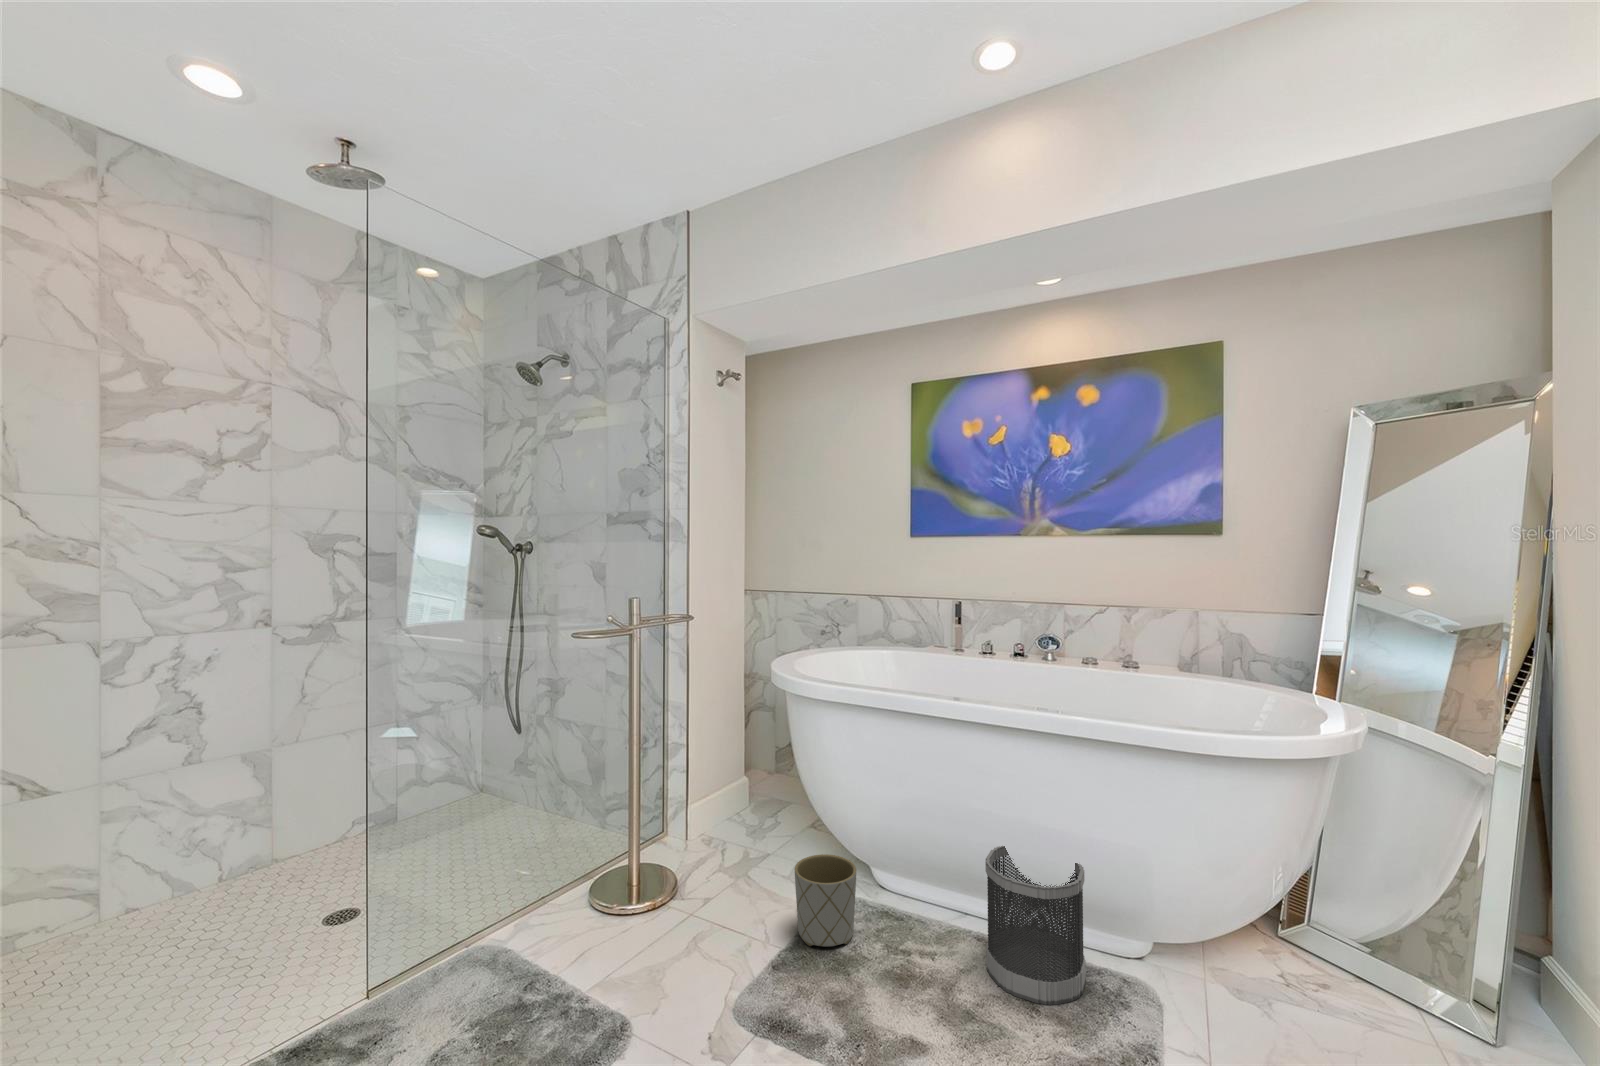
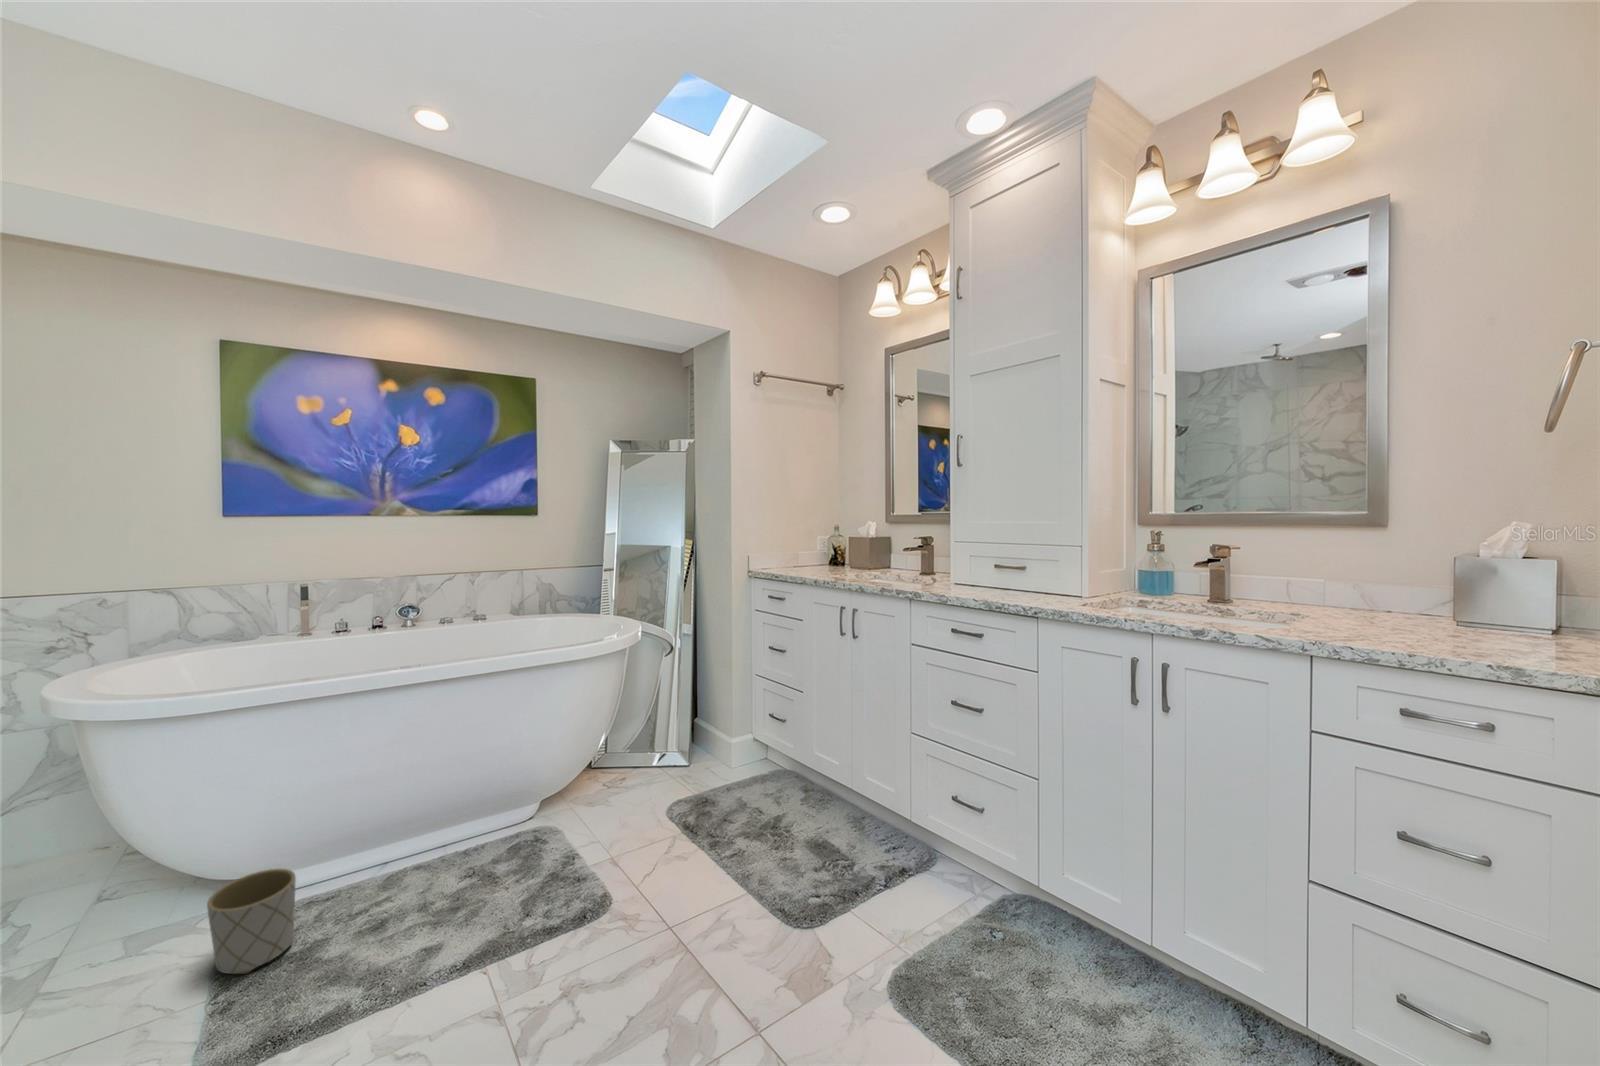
wastebasket: present [985,846,1086,1005] -> none [433,765,516,884]

